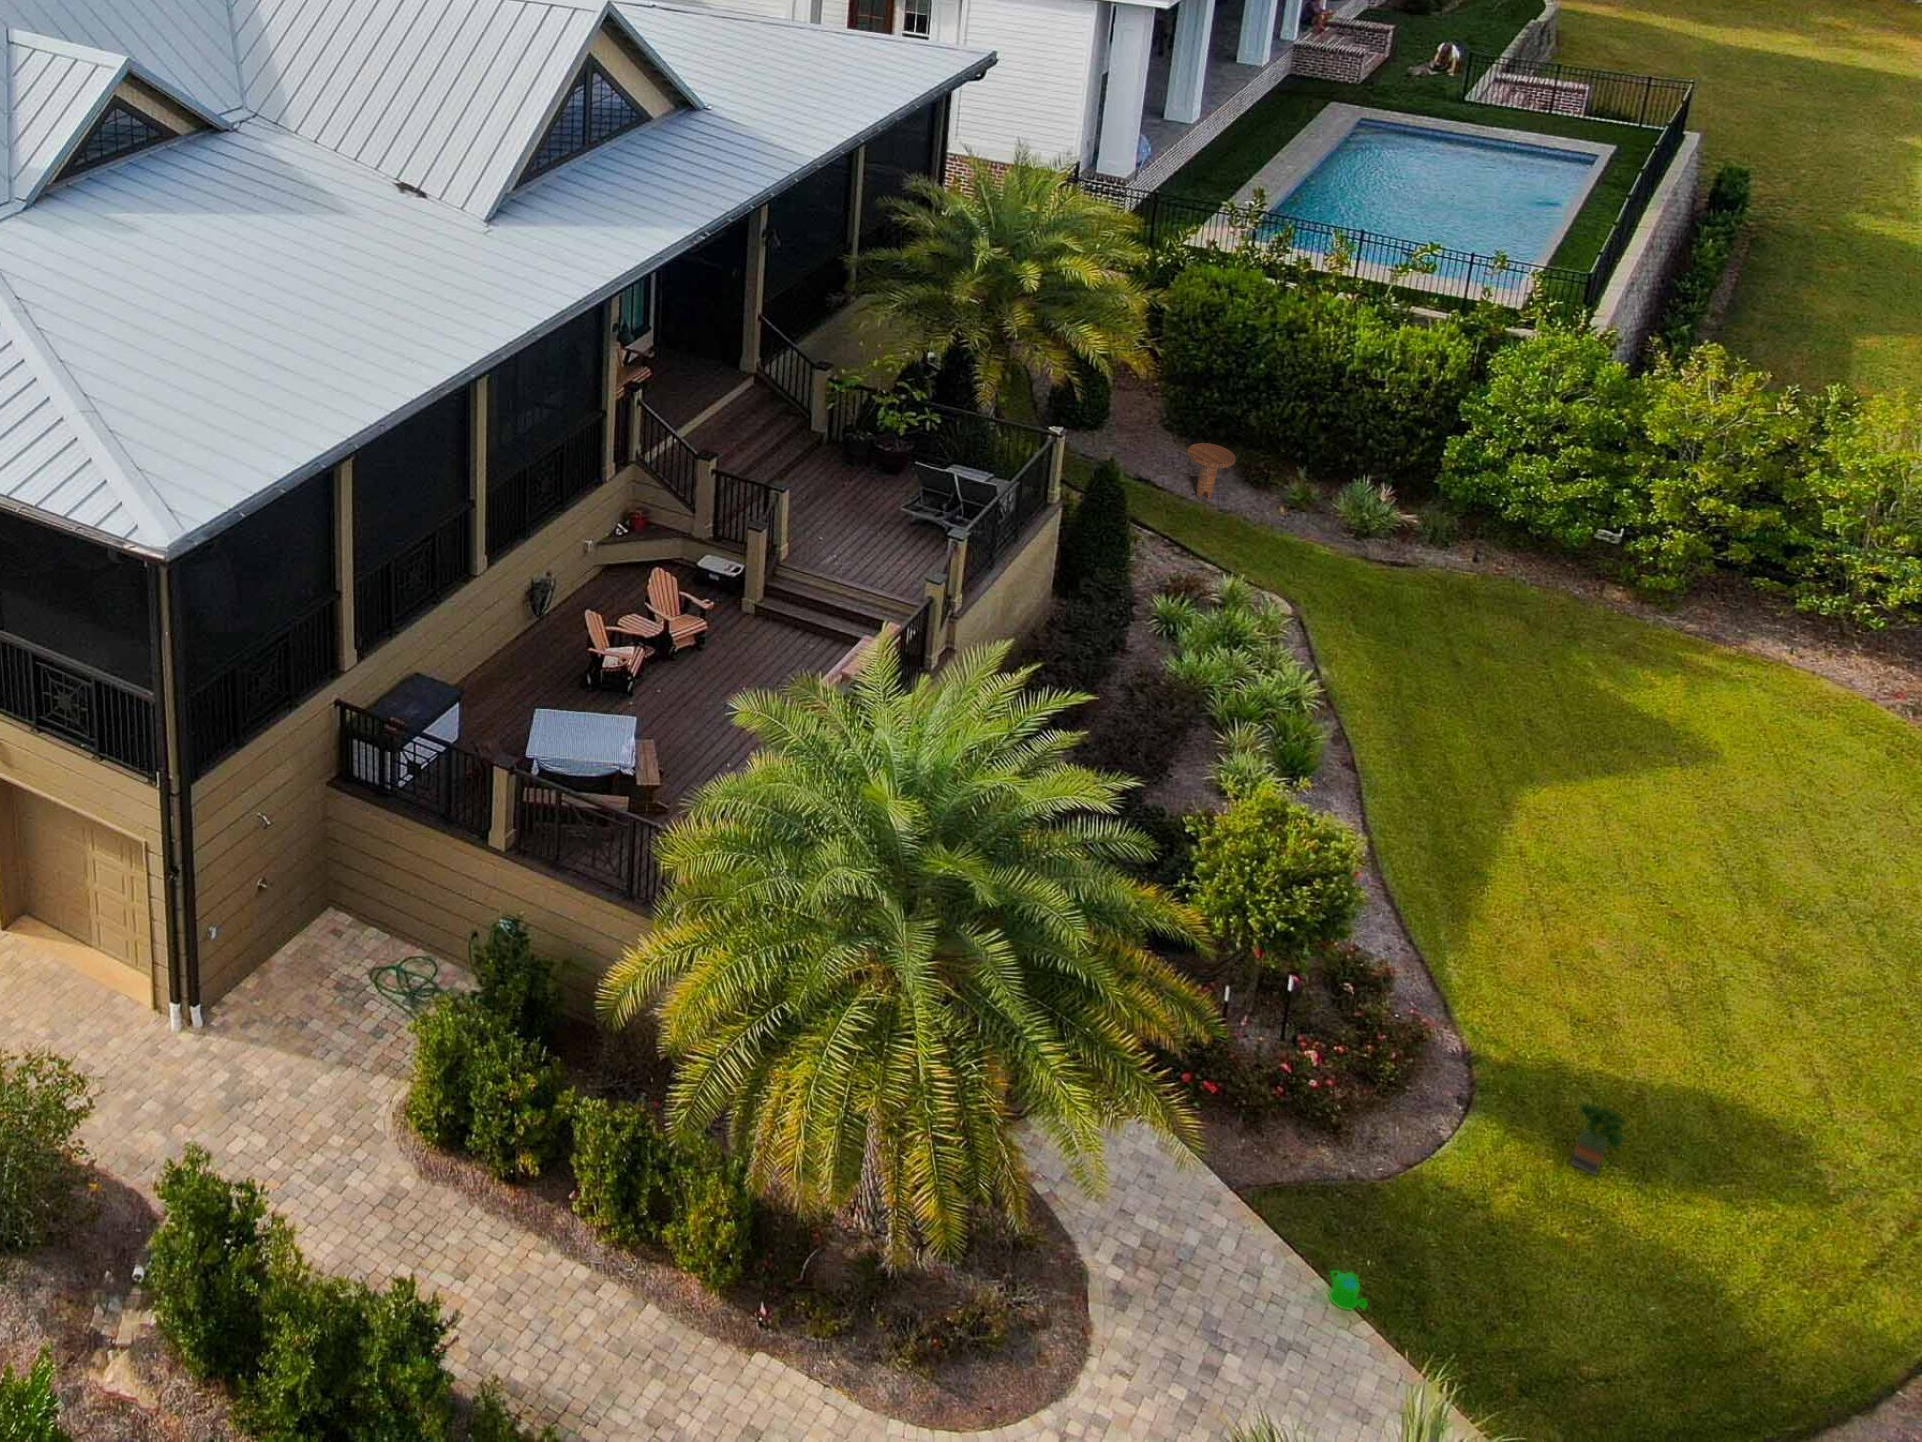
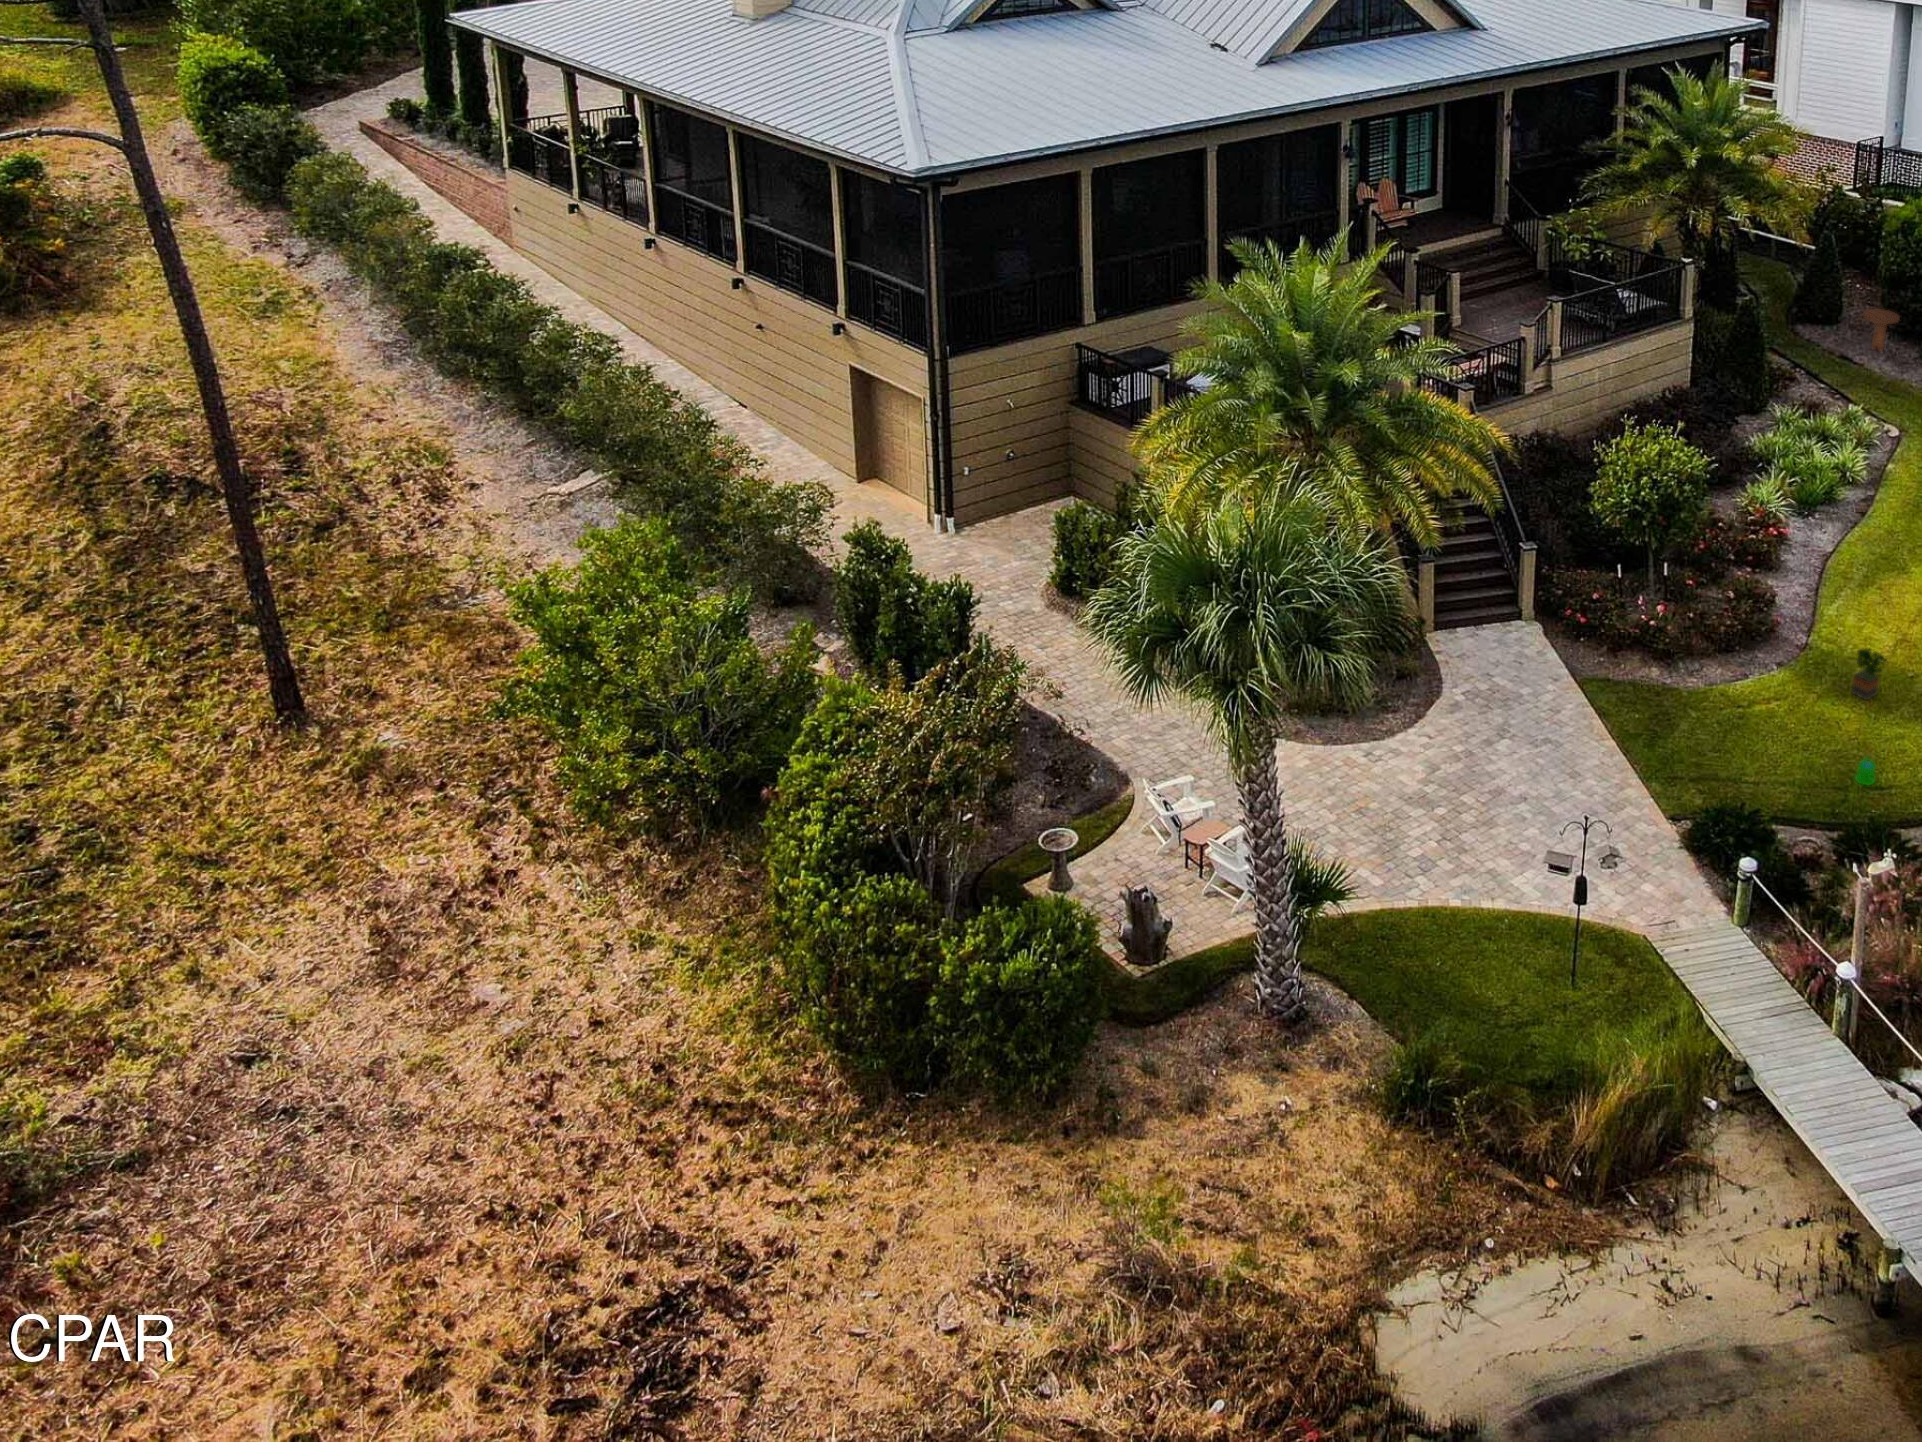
watering can: present [1328,1270,1368,1310] -> present [1855,758,1875,785]

